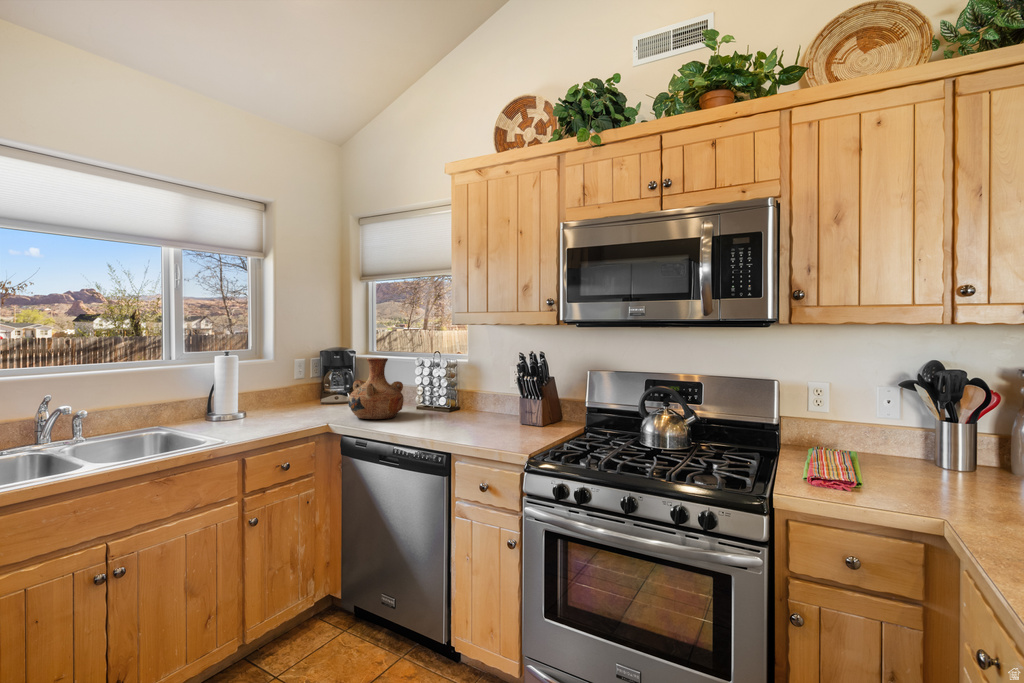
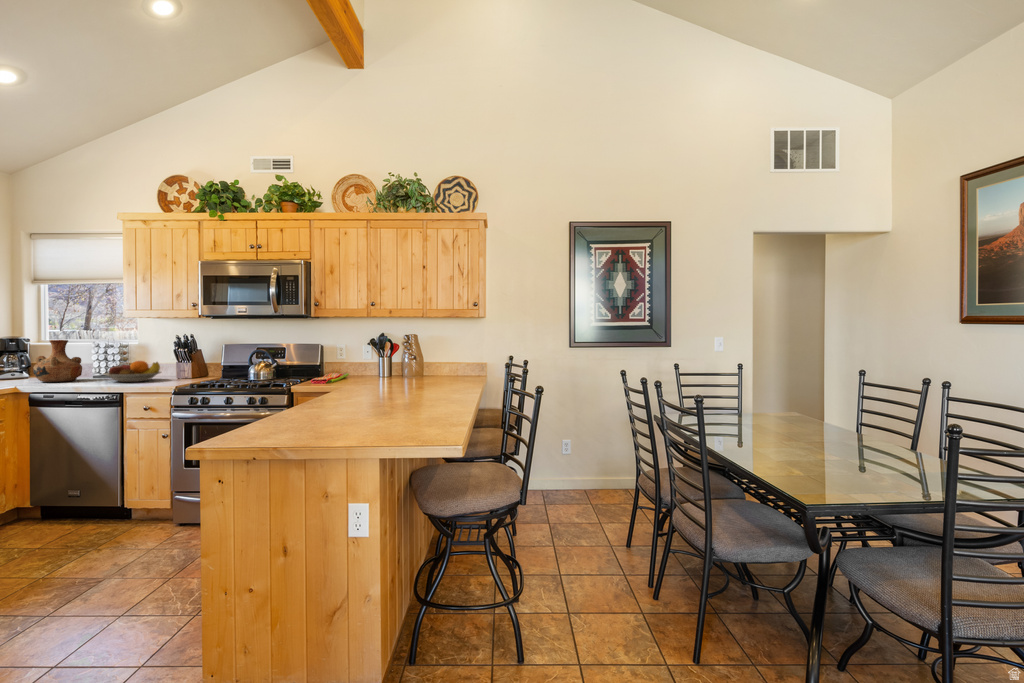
fruit bowl: none [426,393,501,427] -> present [104,361,161,382]

